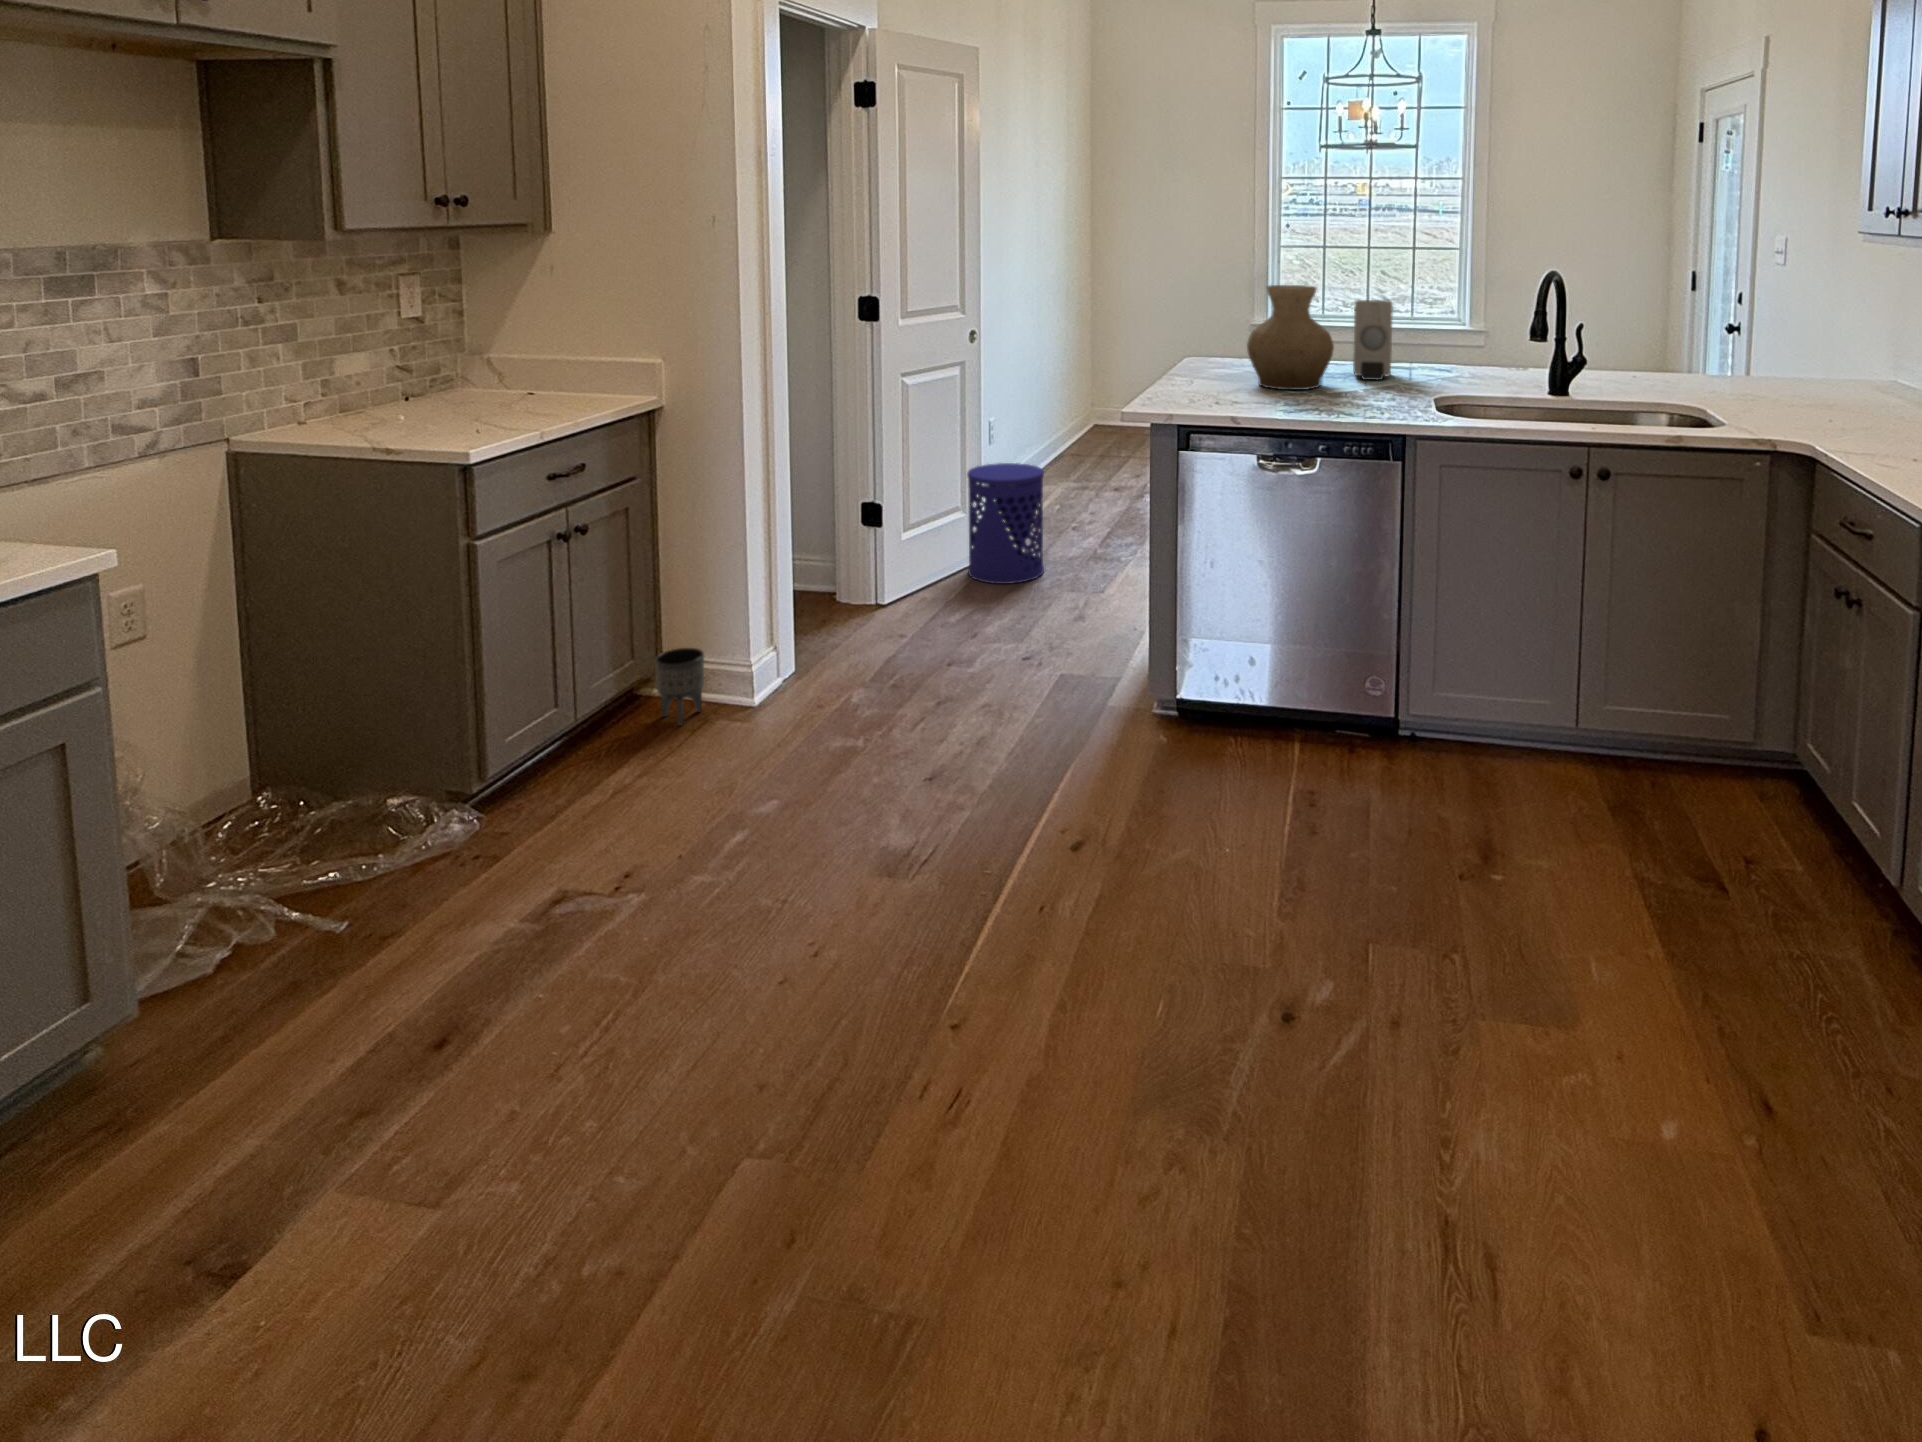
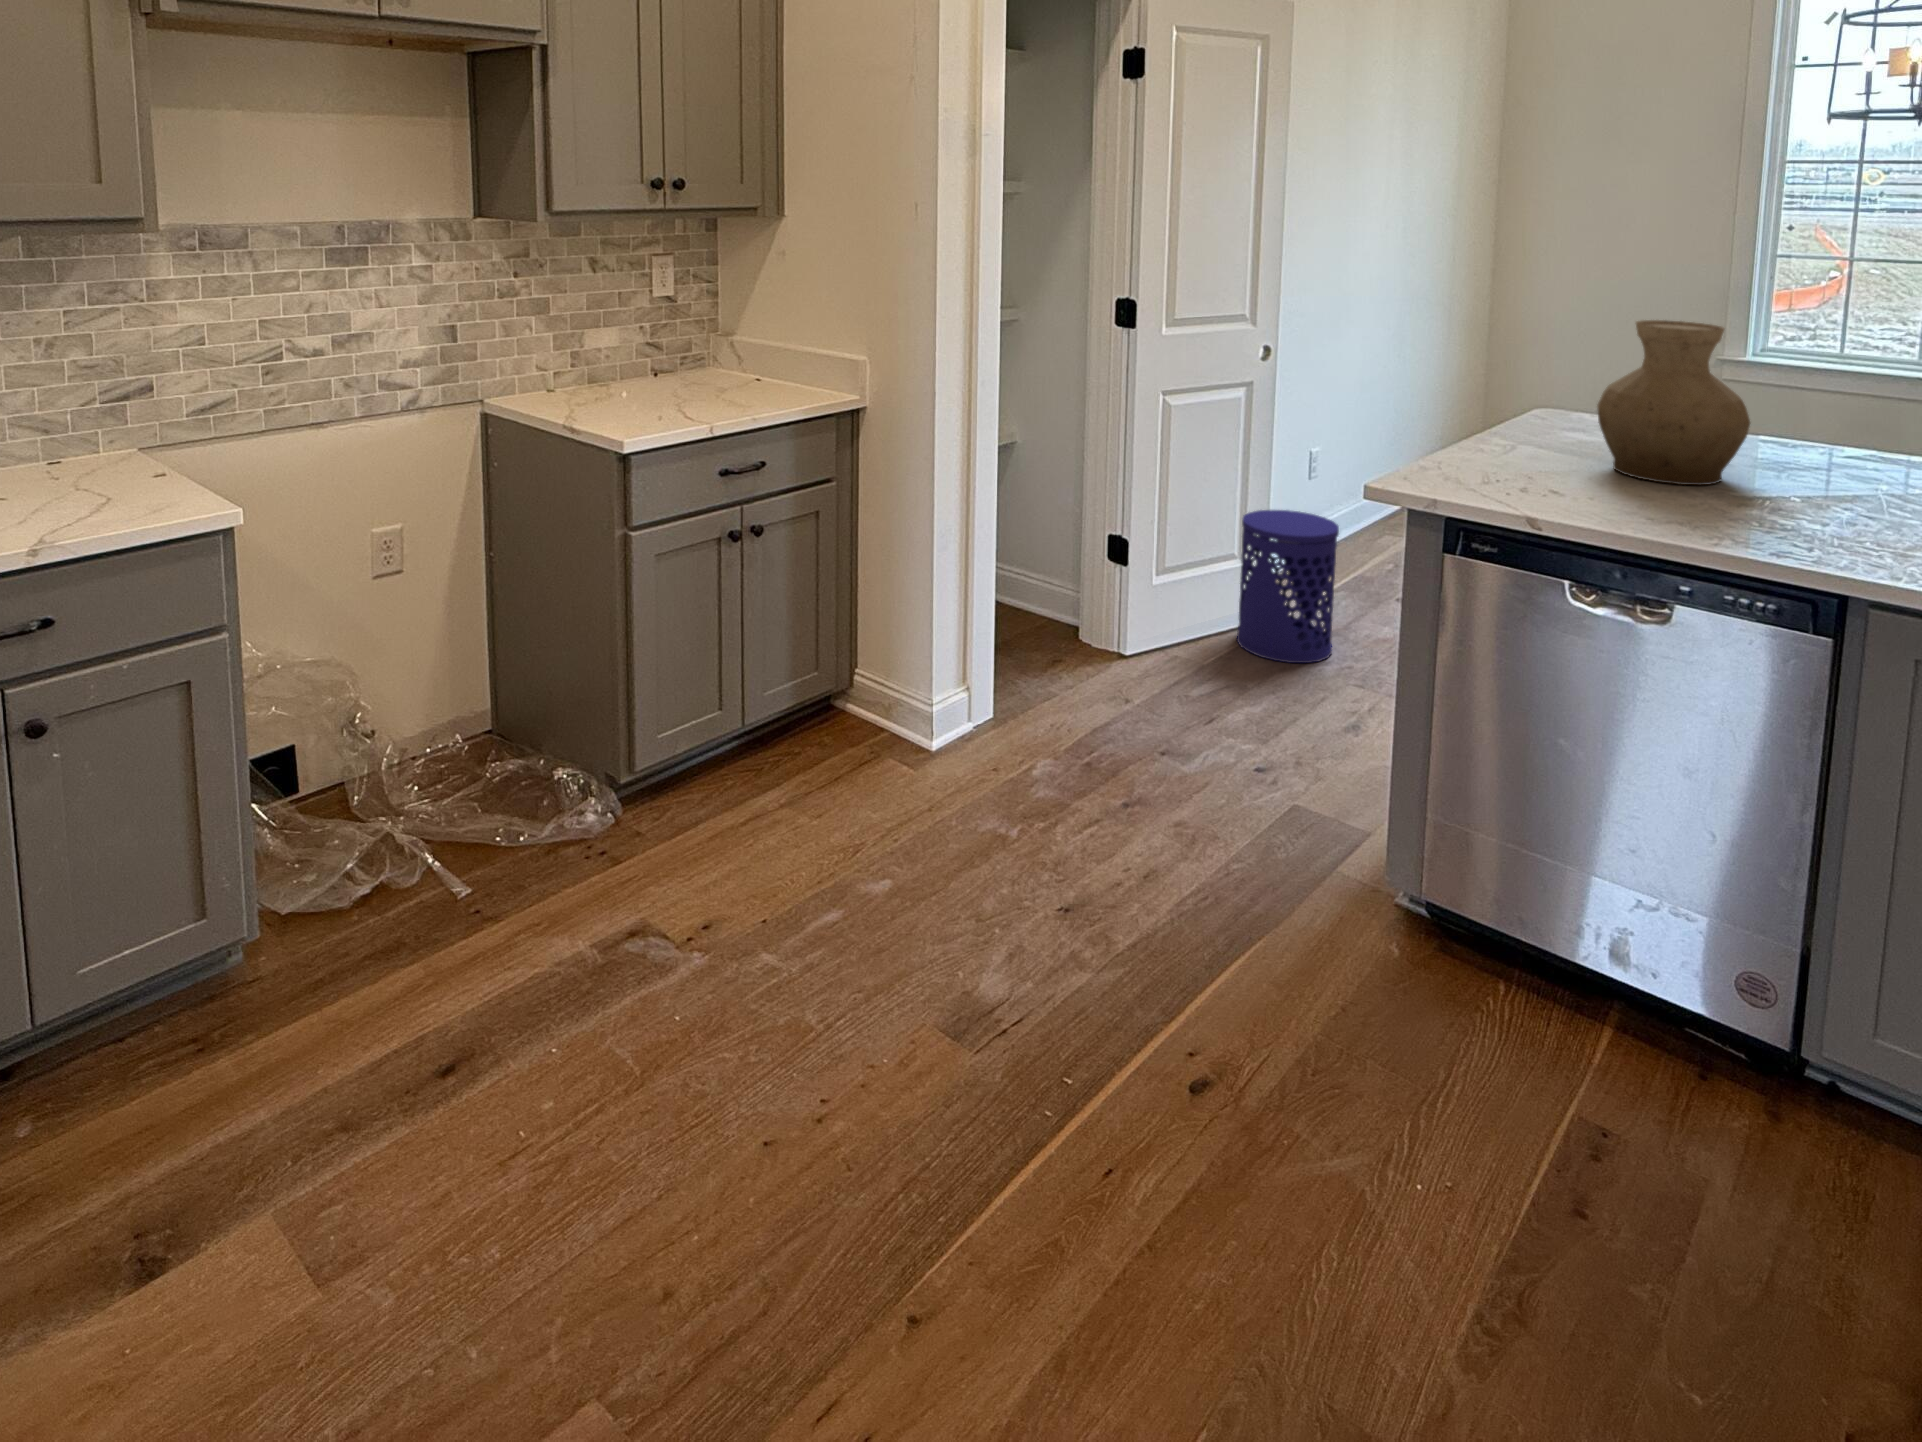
soap dispenser: present [1353,300,1393,380] -> none [1793,351,1881,484]
planter: present [654,648,704,726] -> none [830,671,880,757]

